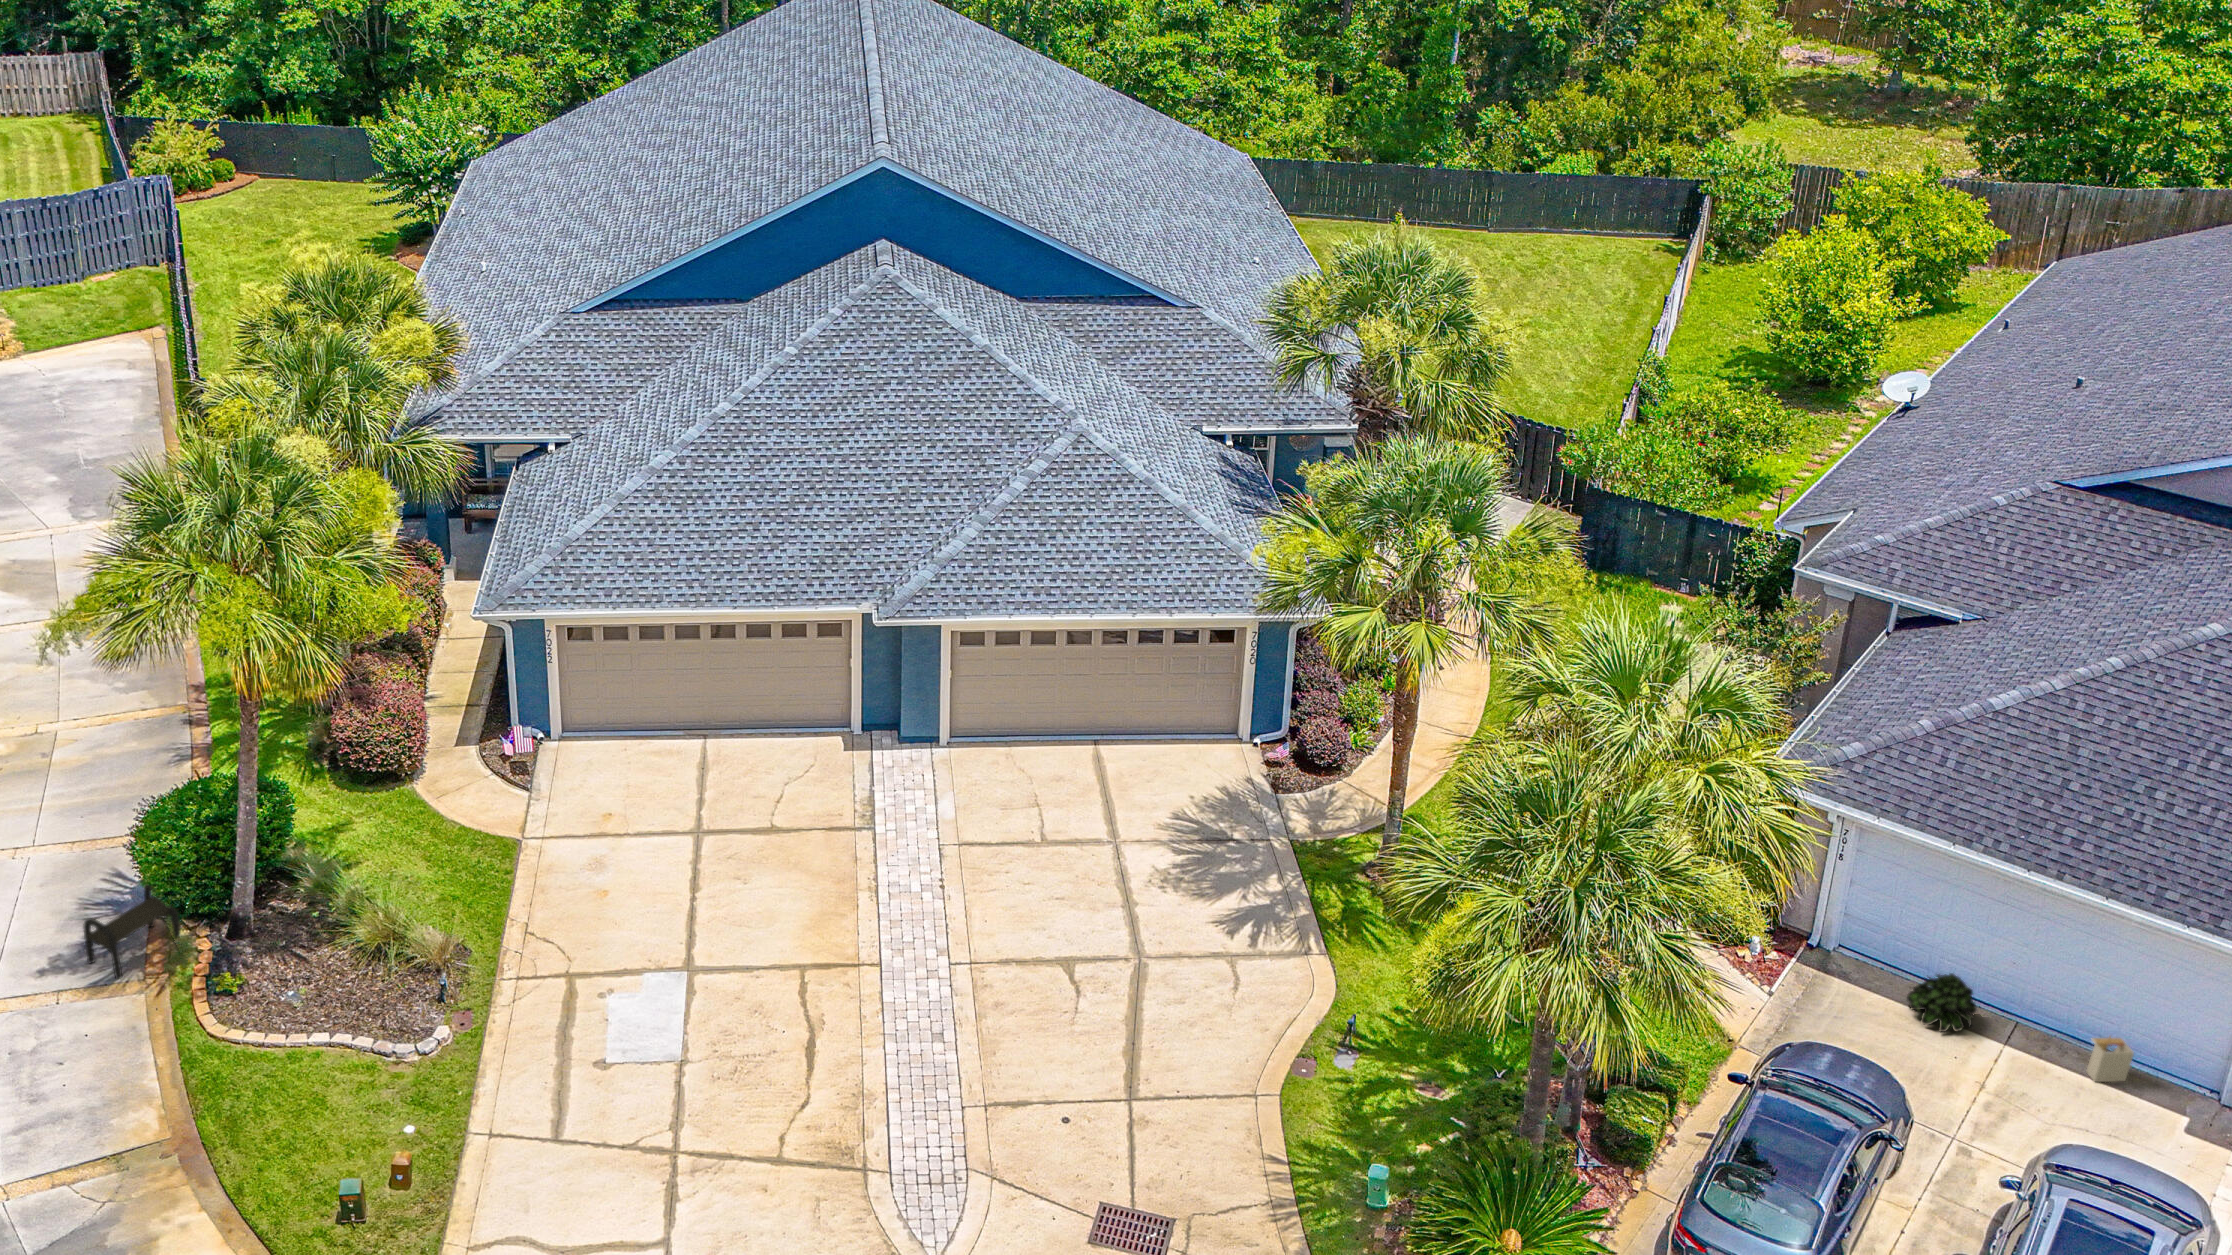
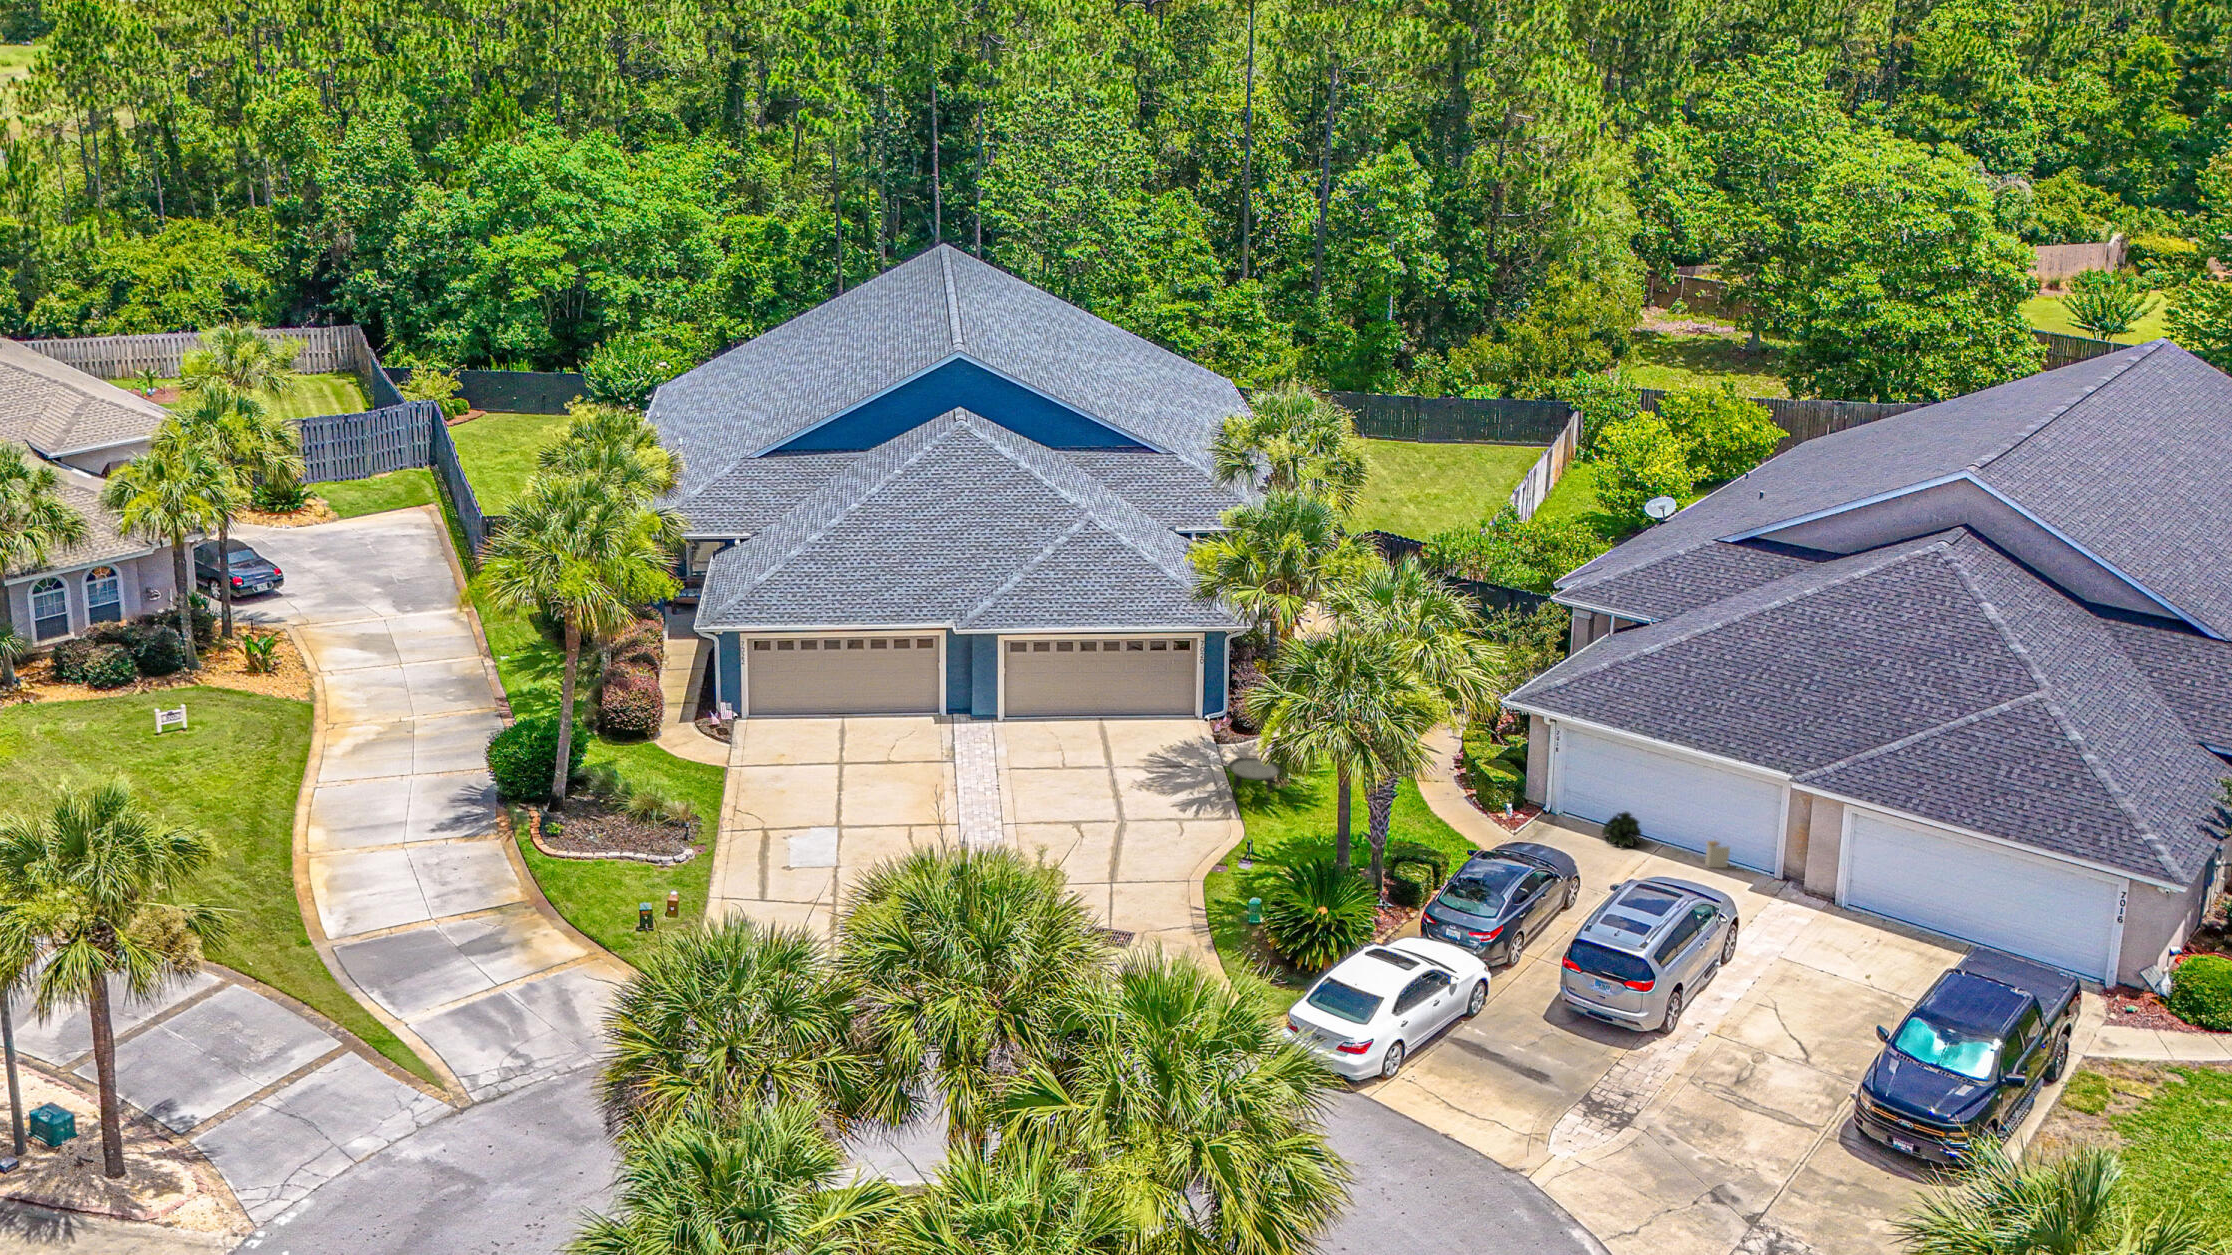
round table: none [1301,832,1384,916] -> present [1228,757,1281,804]
bench: present [83,885,181,979] -> none [459,776,517,830]

